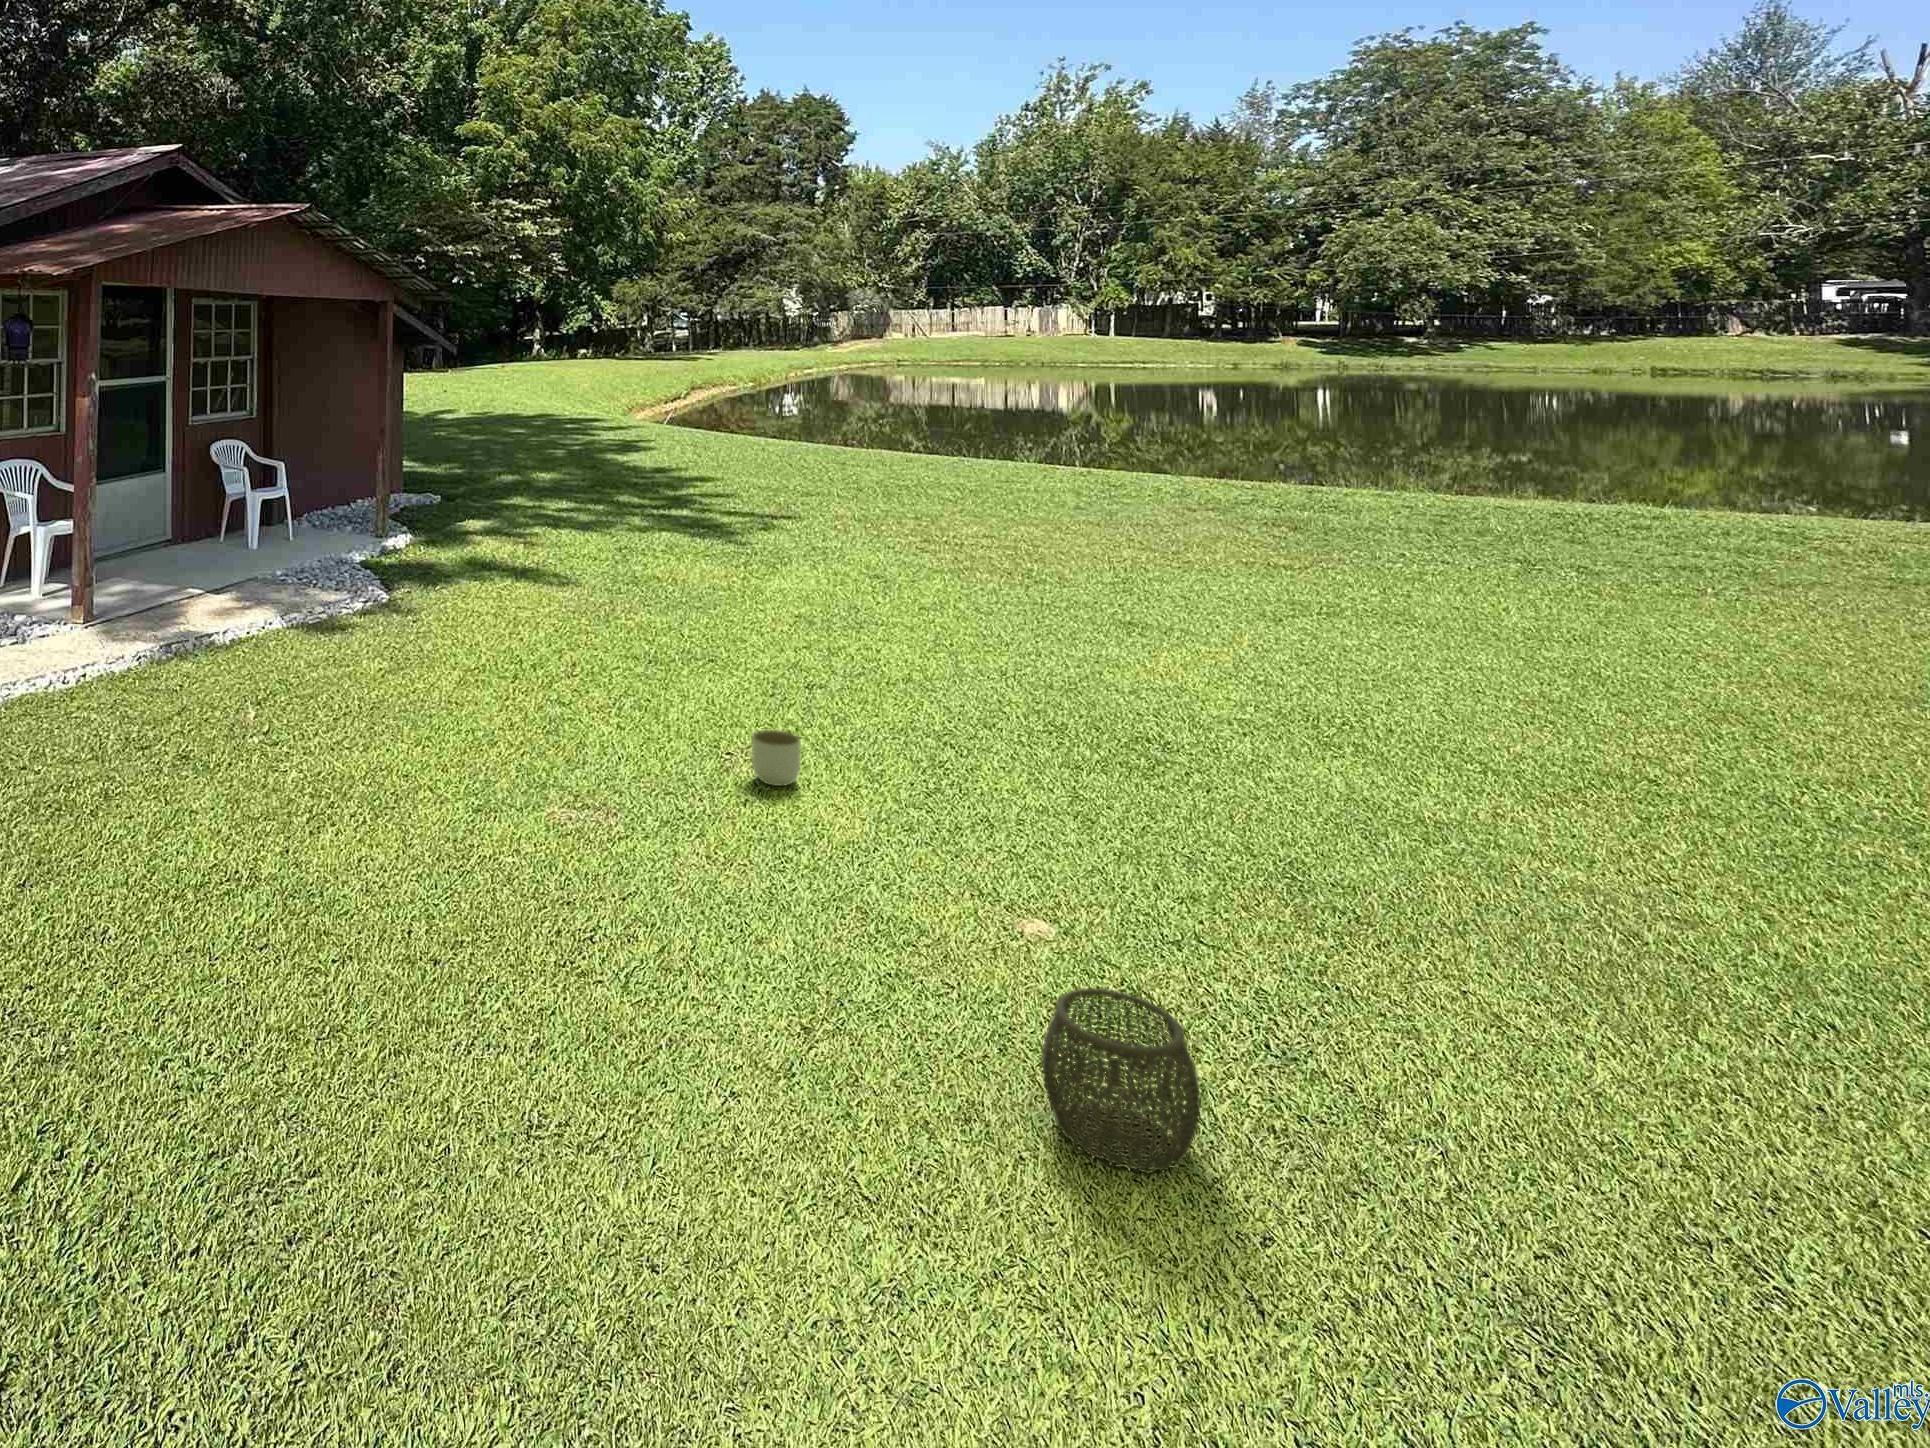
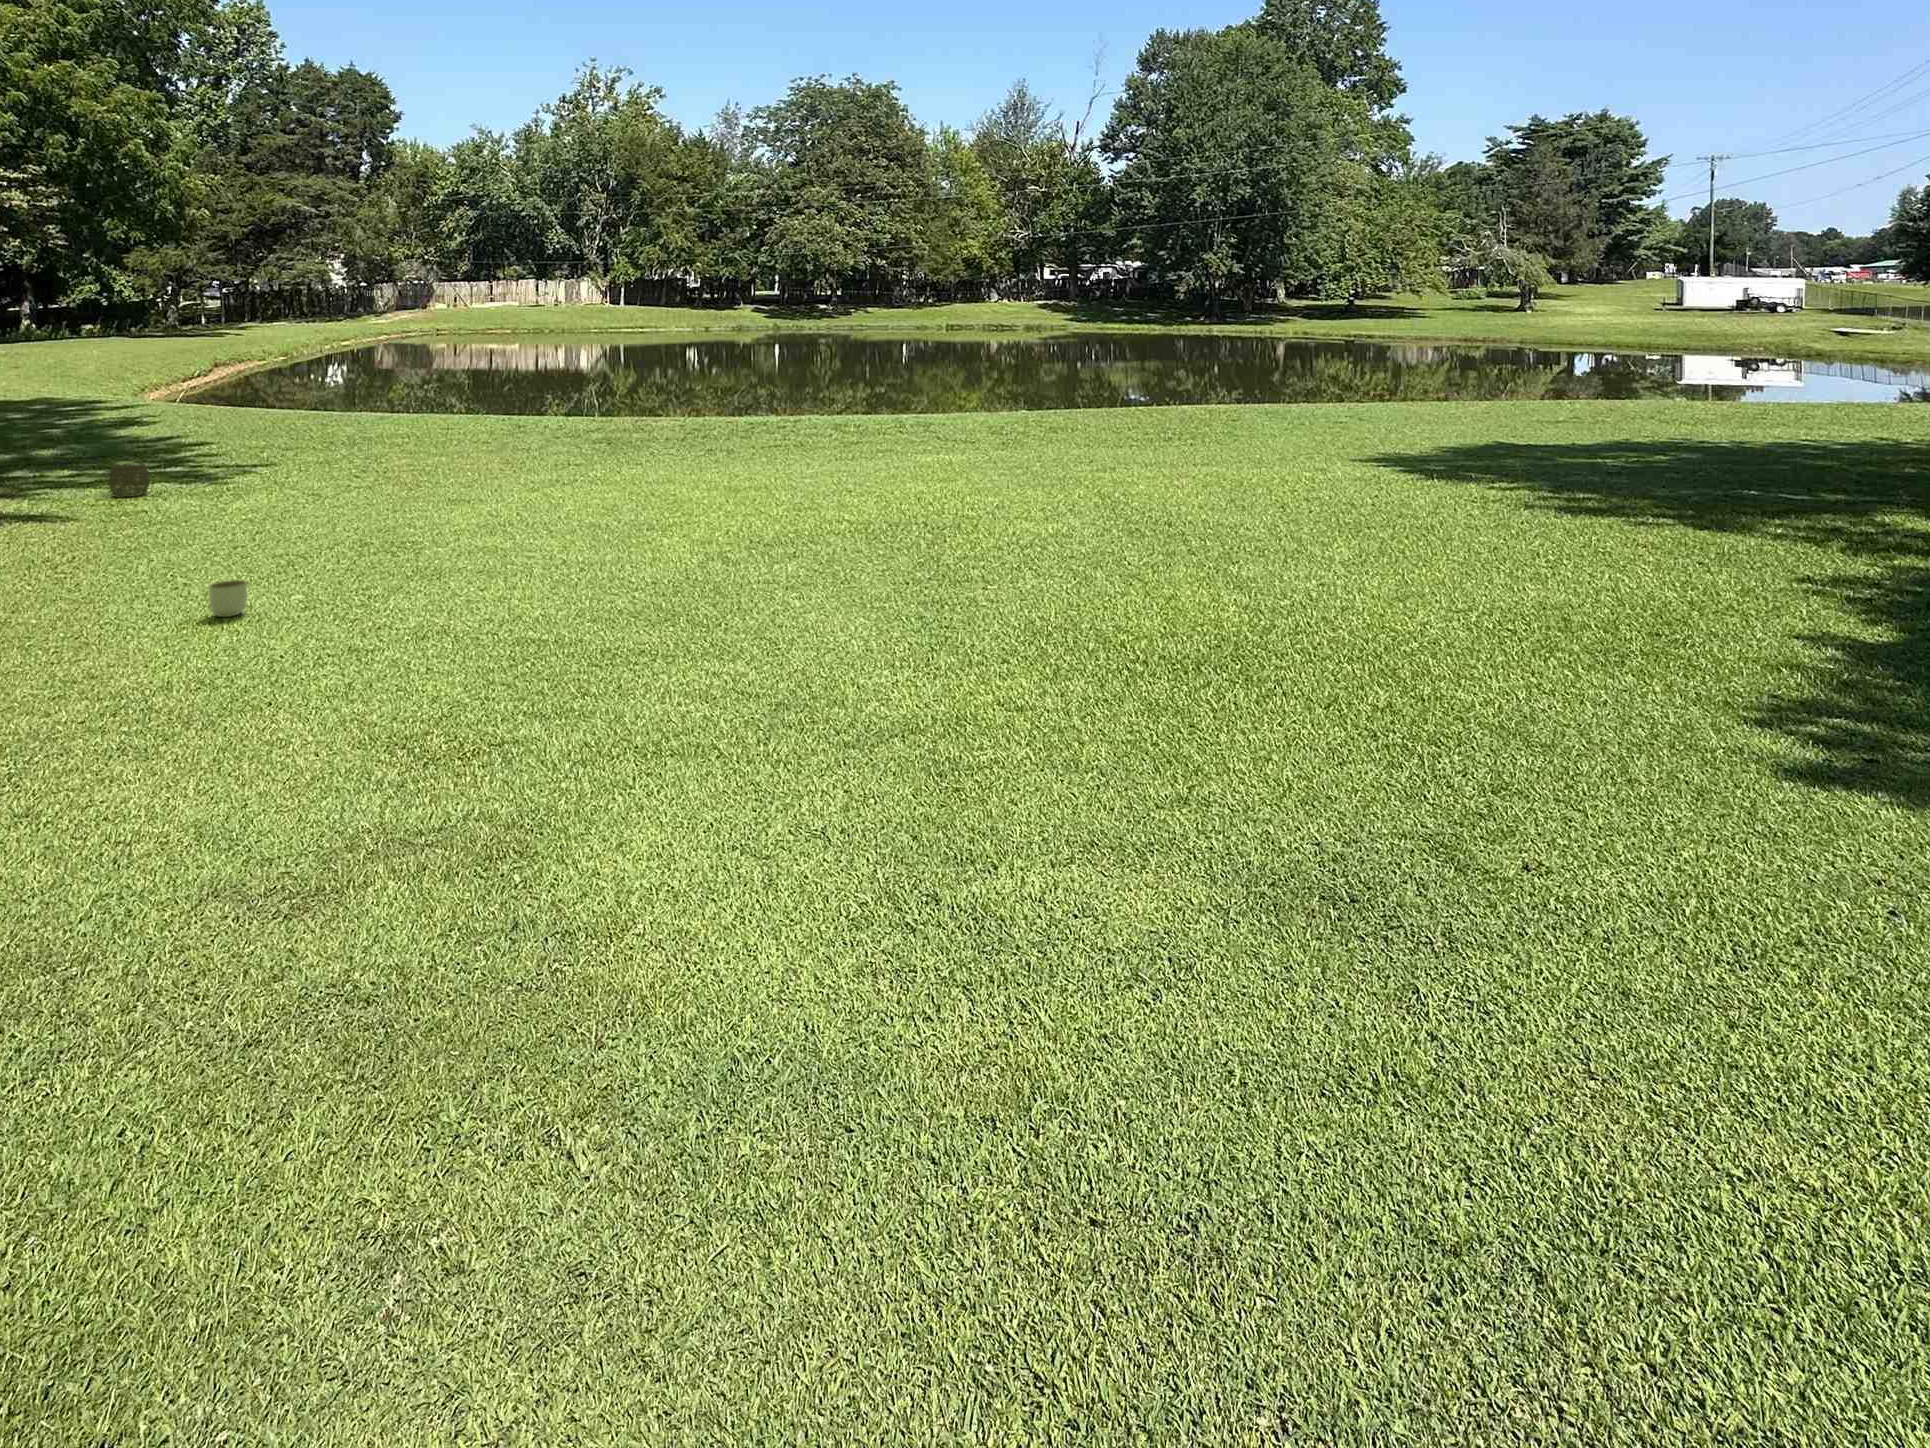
woven basket: present [1041,988,1201,1173] -> present [108,462,150,498]

